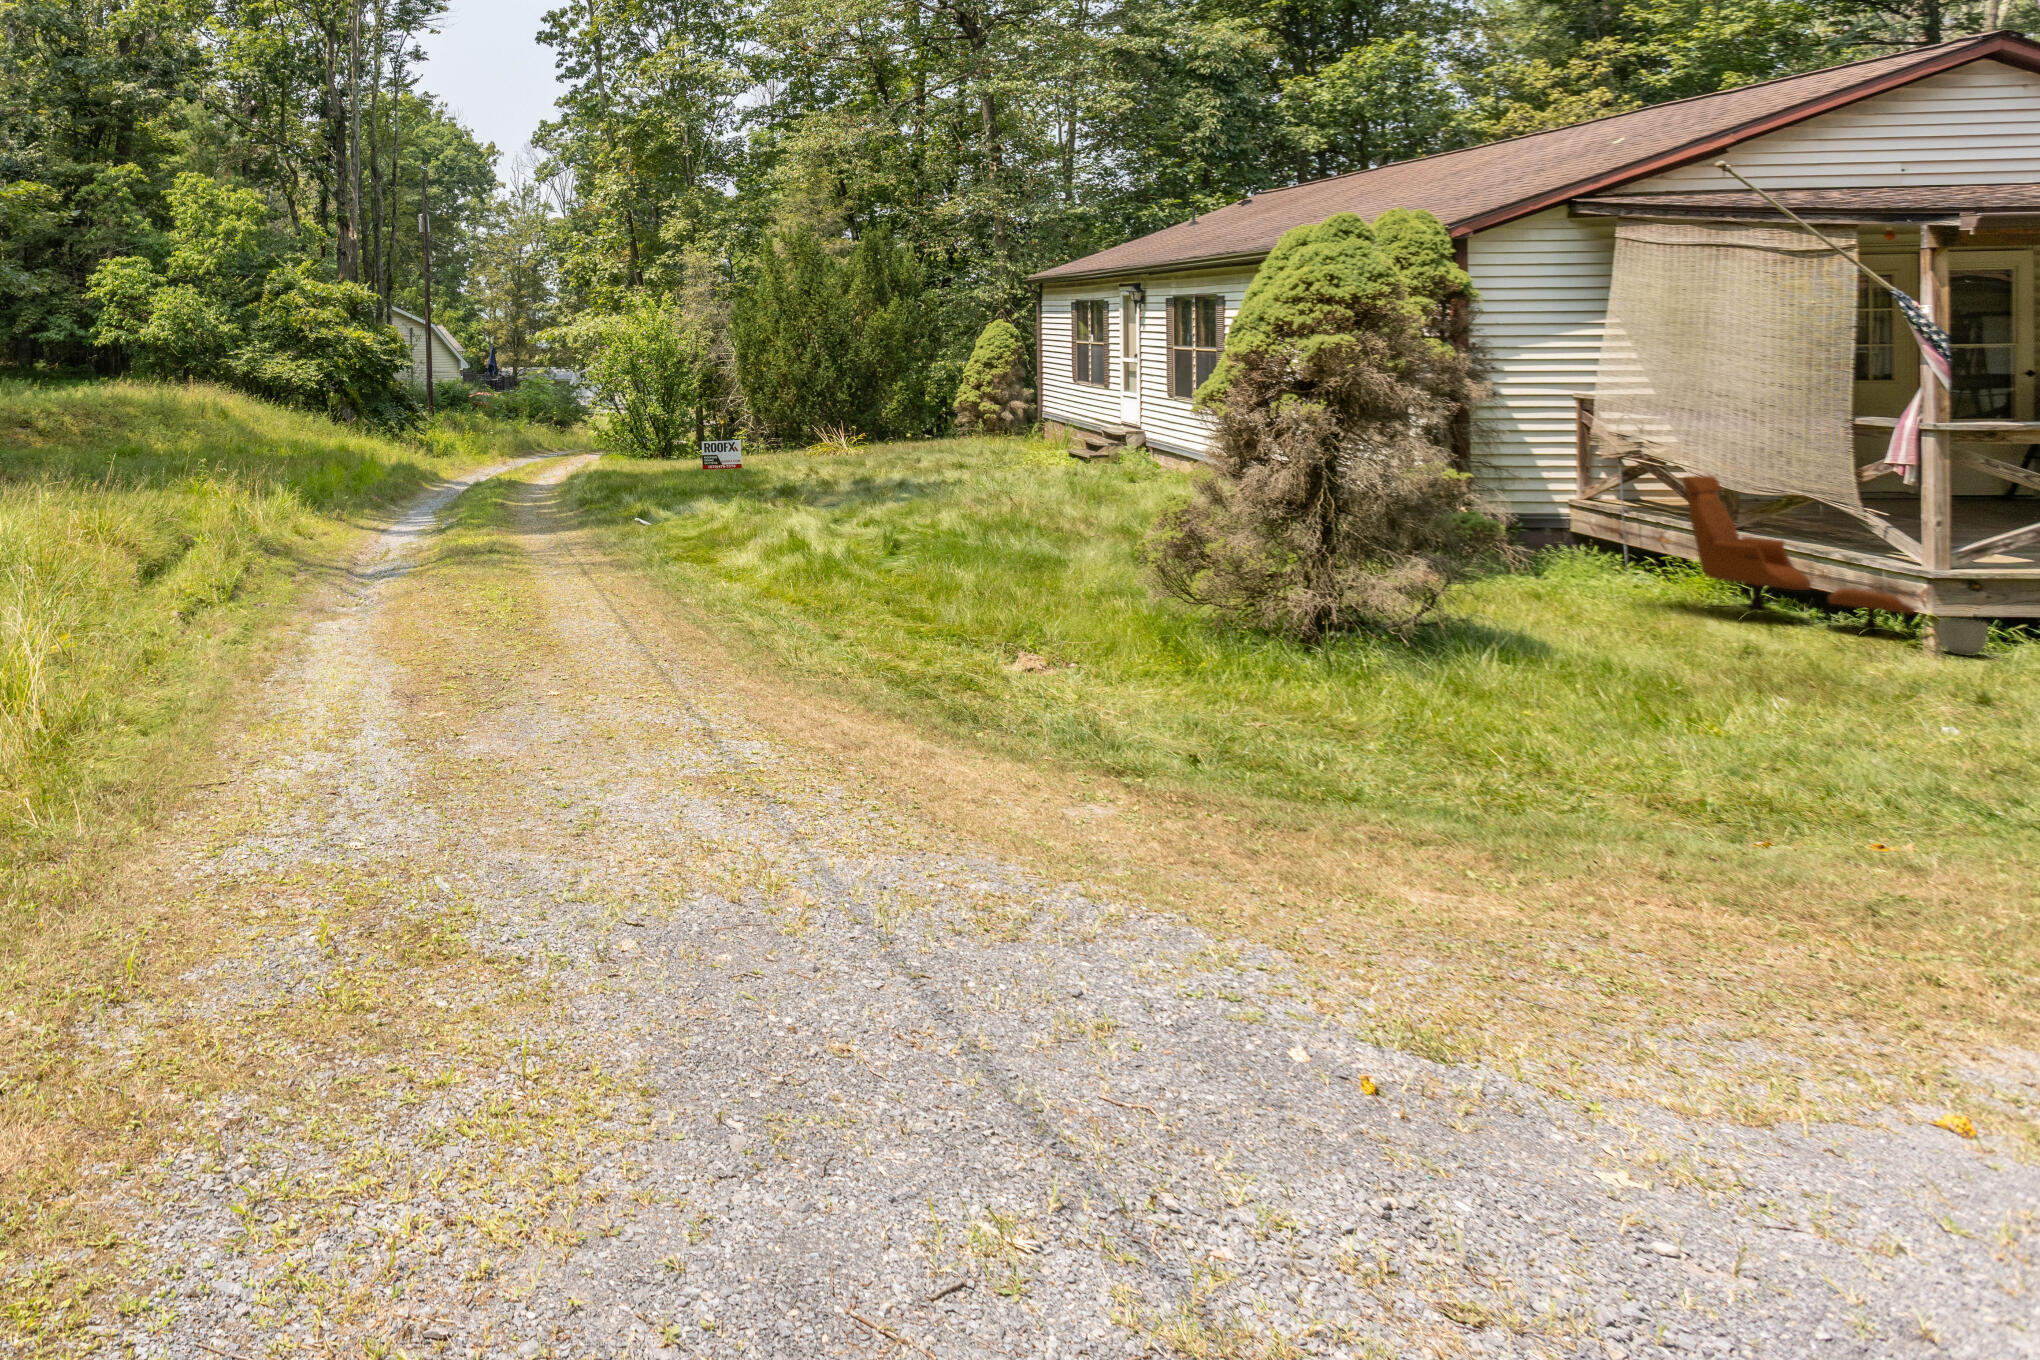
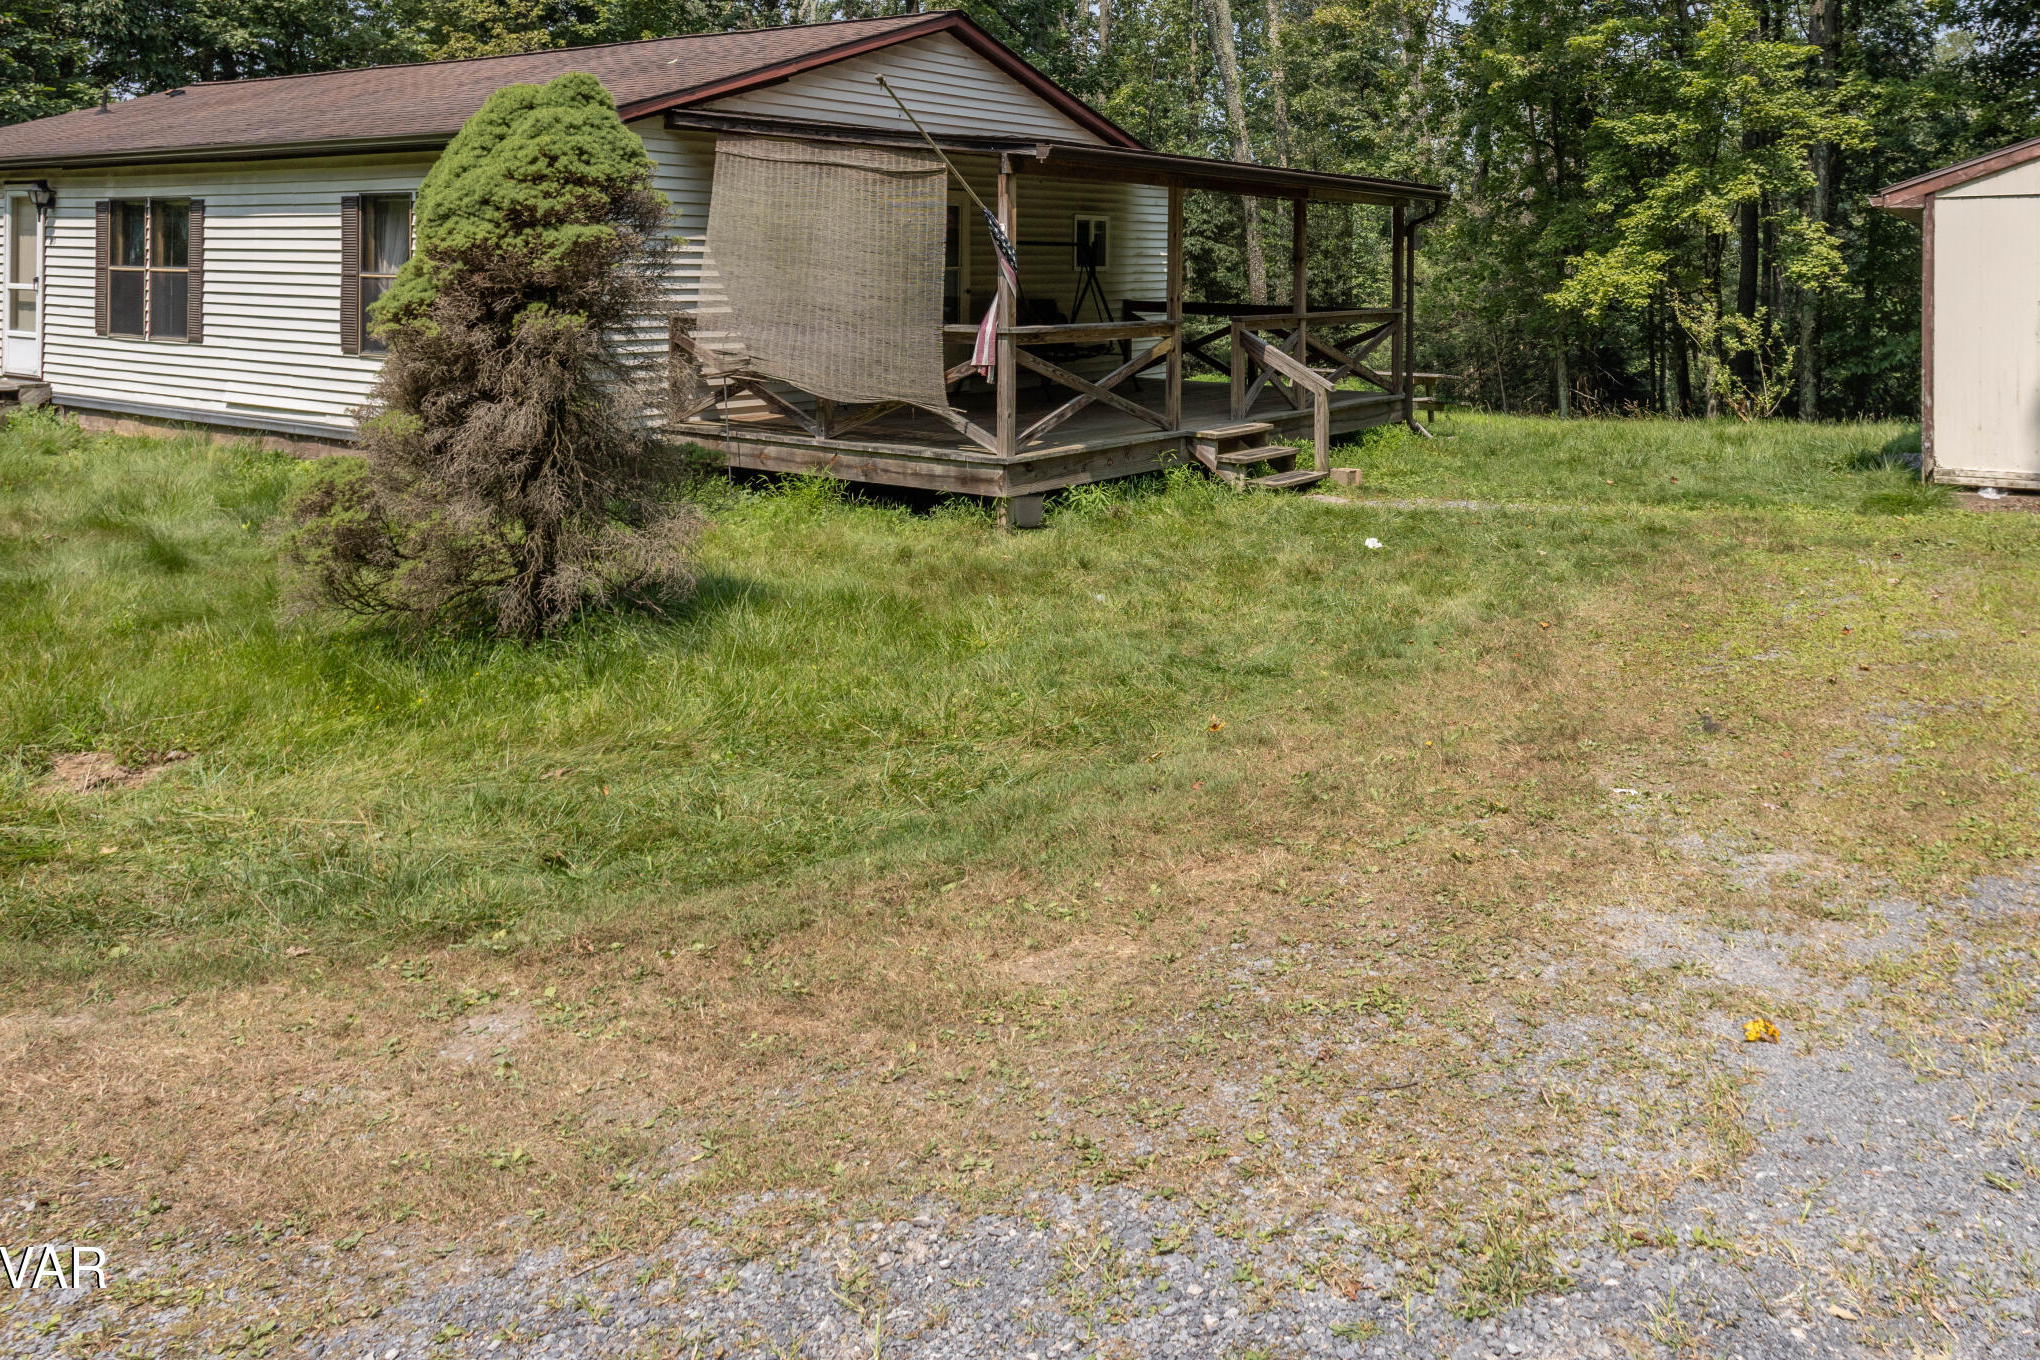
lounge chair: present [1683,476,1915,635] -> none [821,390,989,527]

